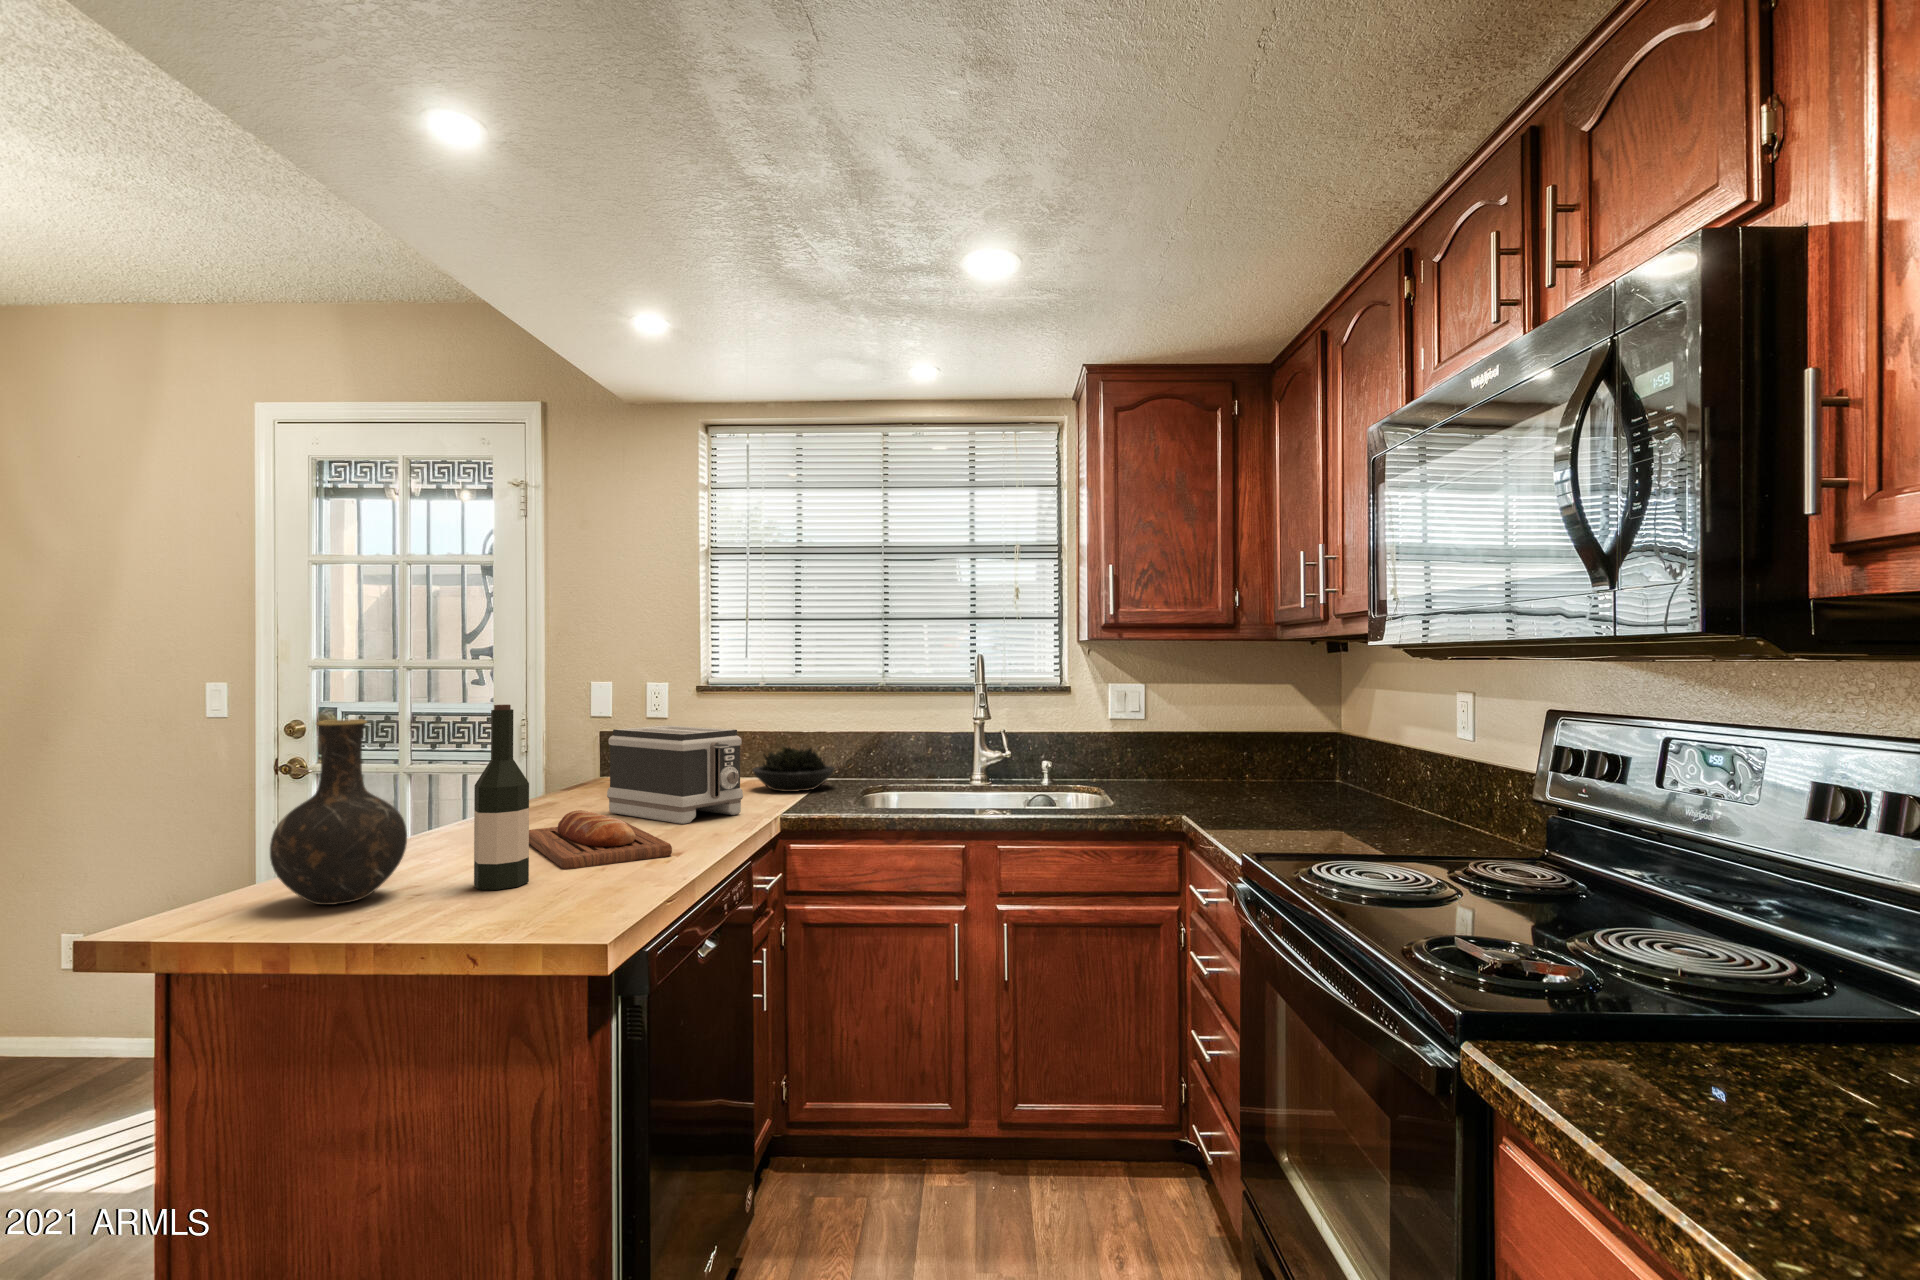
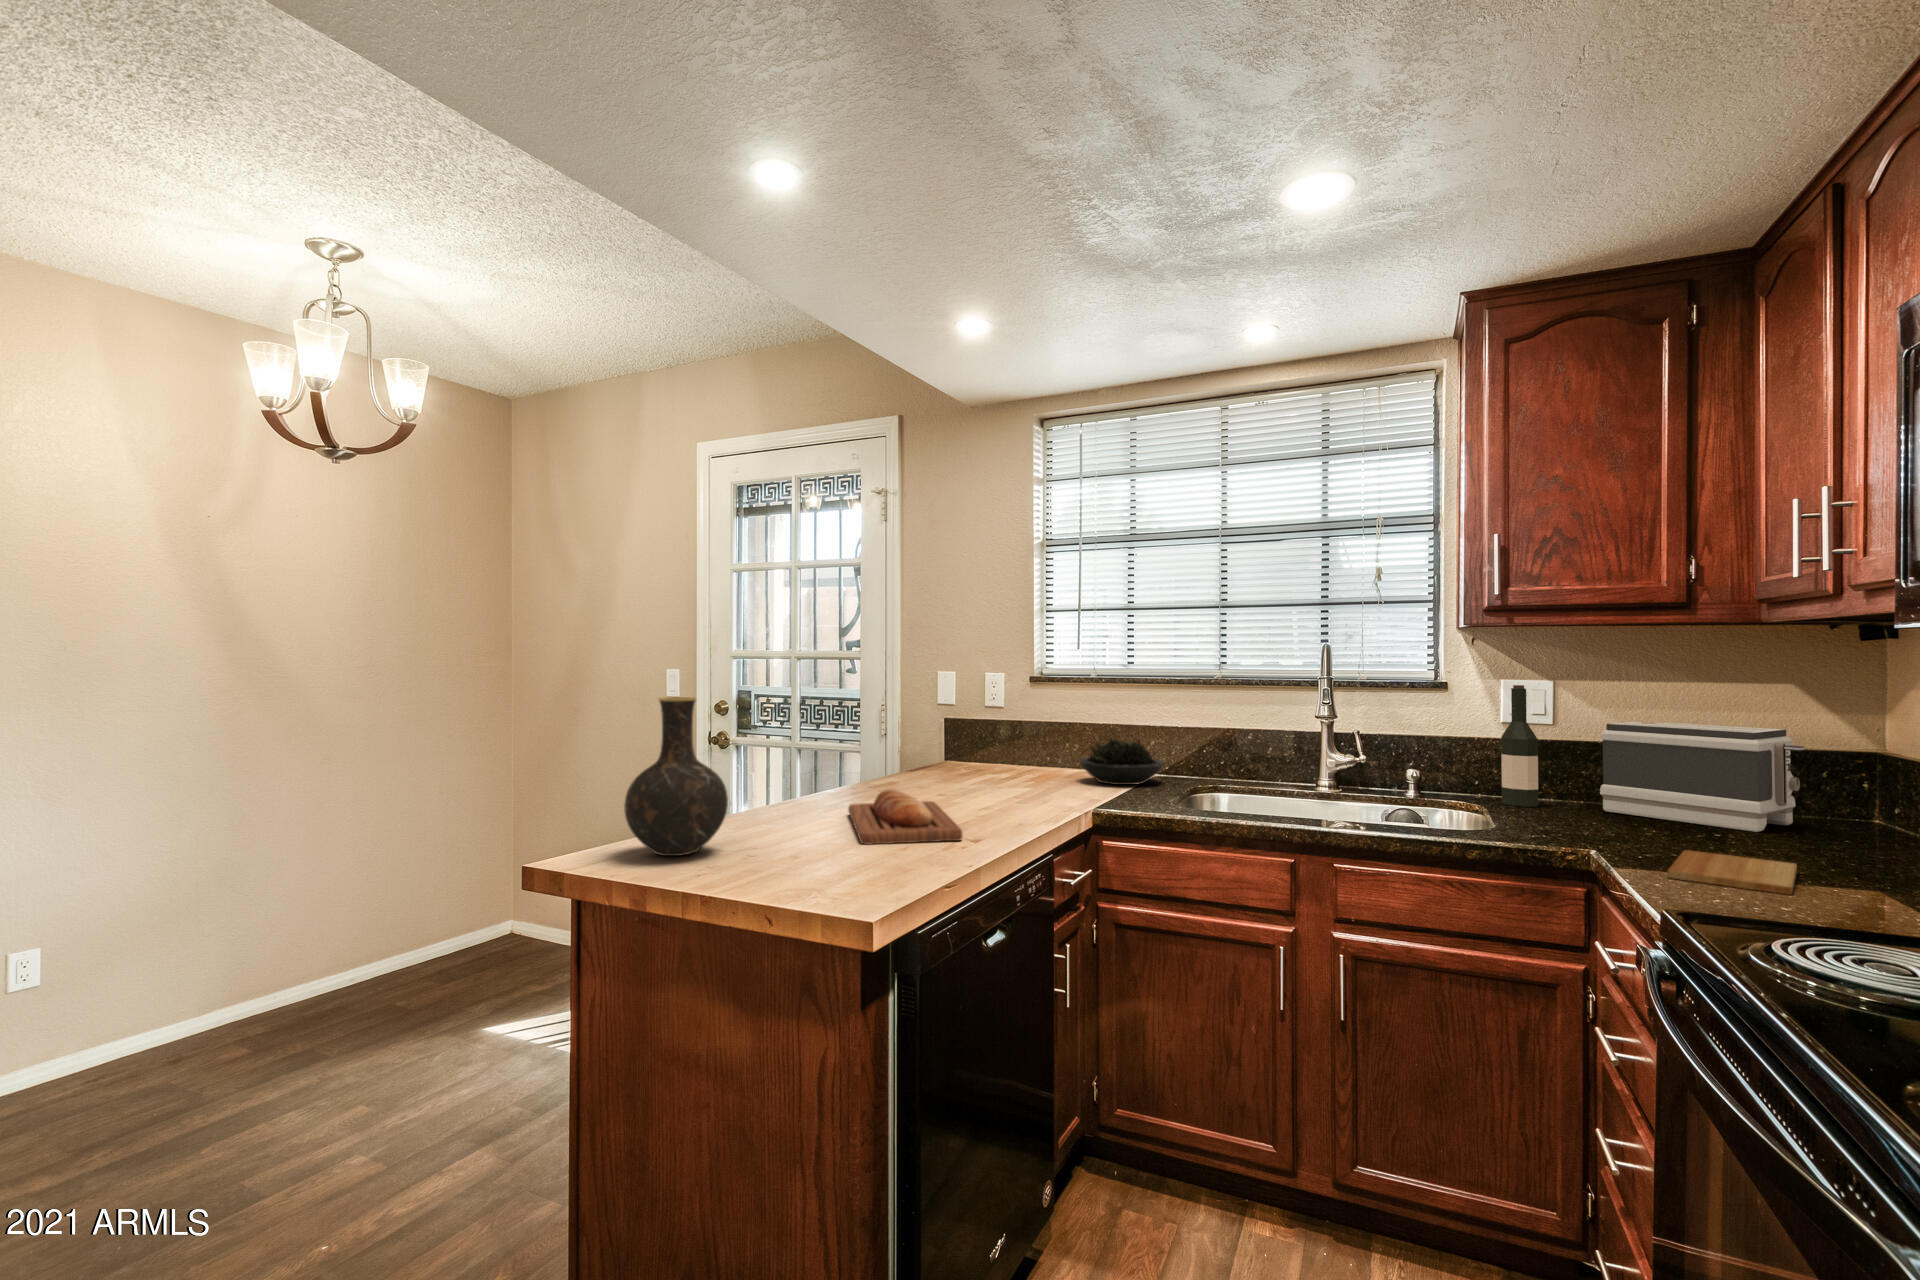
wine bottle: present [474,704,529,890] -> present [1501,685,1538,807]
toaster: present [607,725,743,824] -> present [1600,722,1805,832]
cutting board: none [1236,809,1307,834] -> present [1668,850,1797,895]

